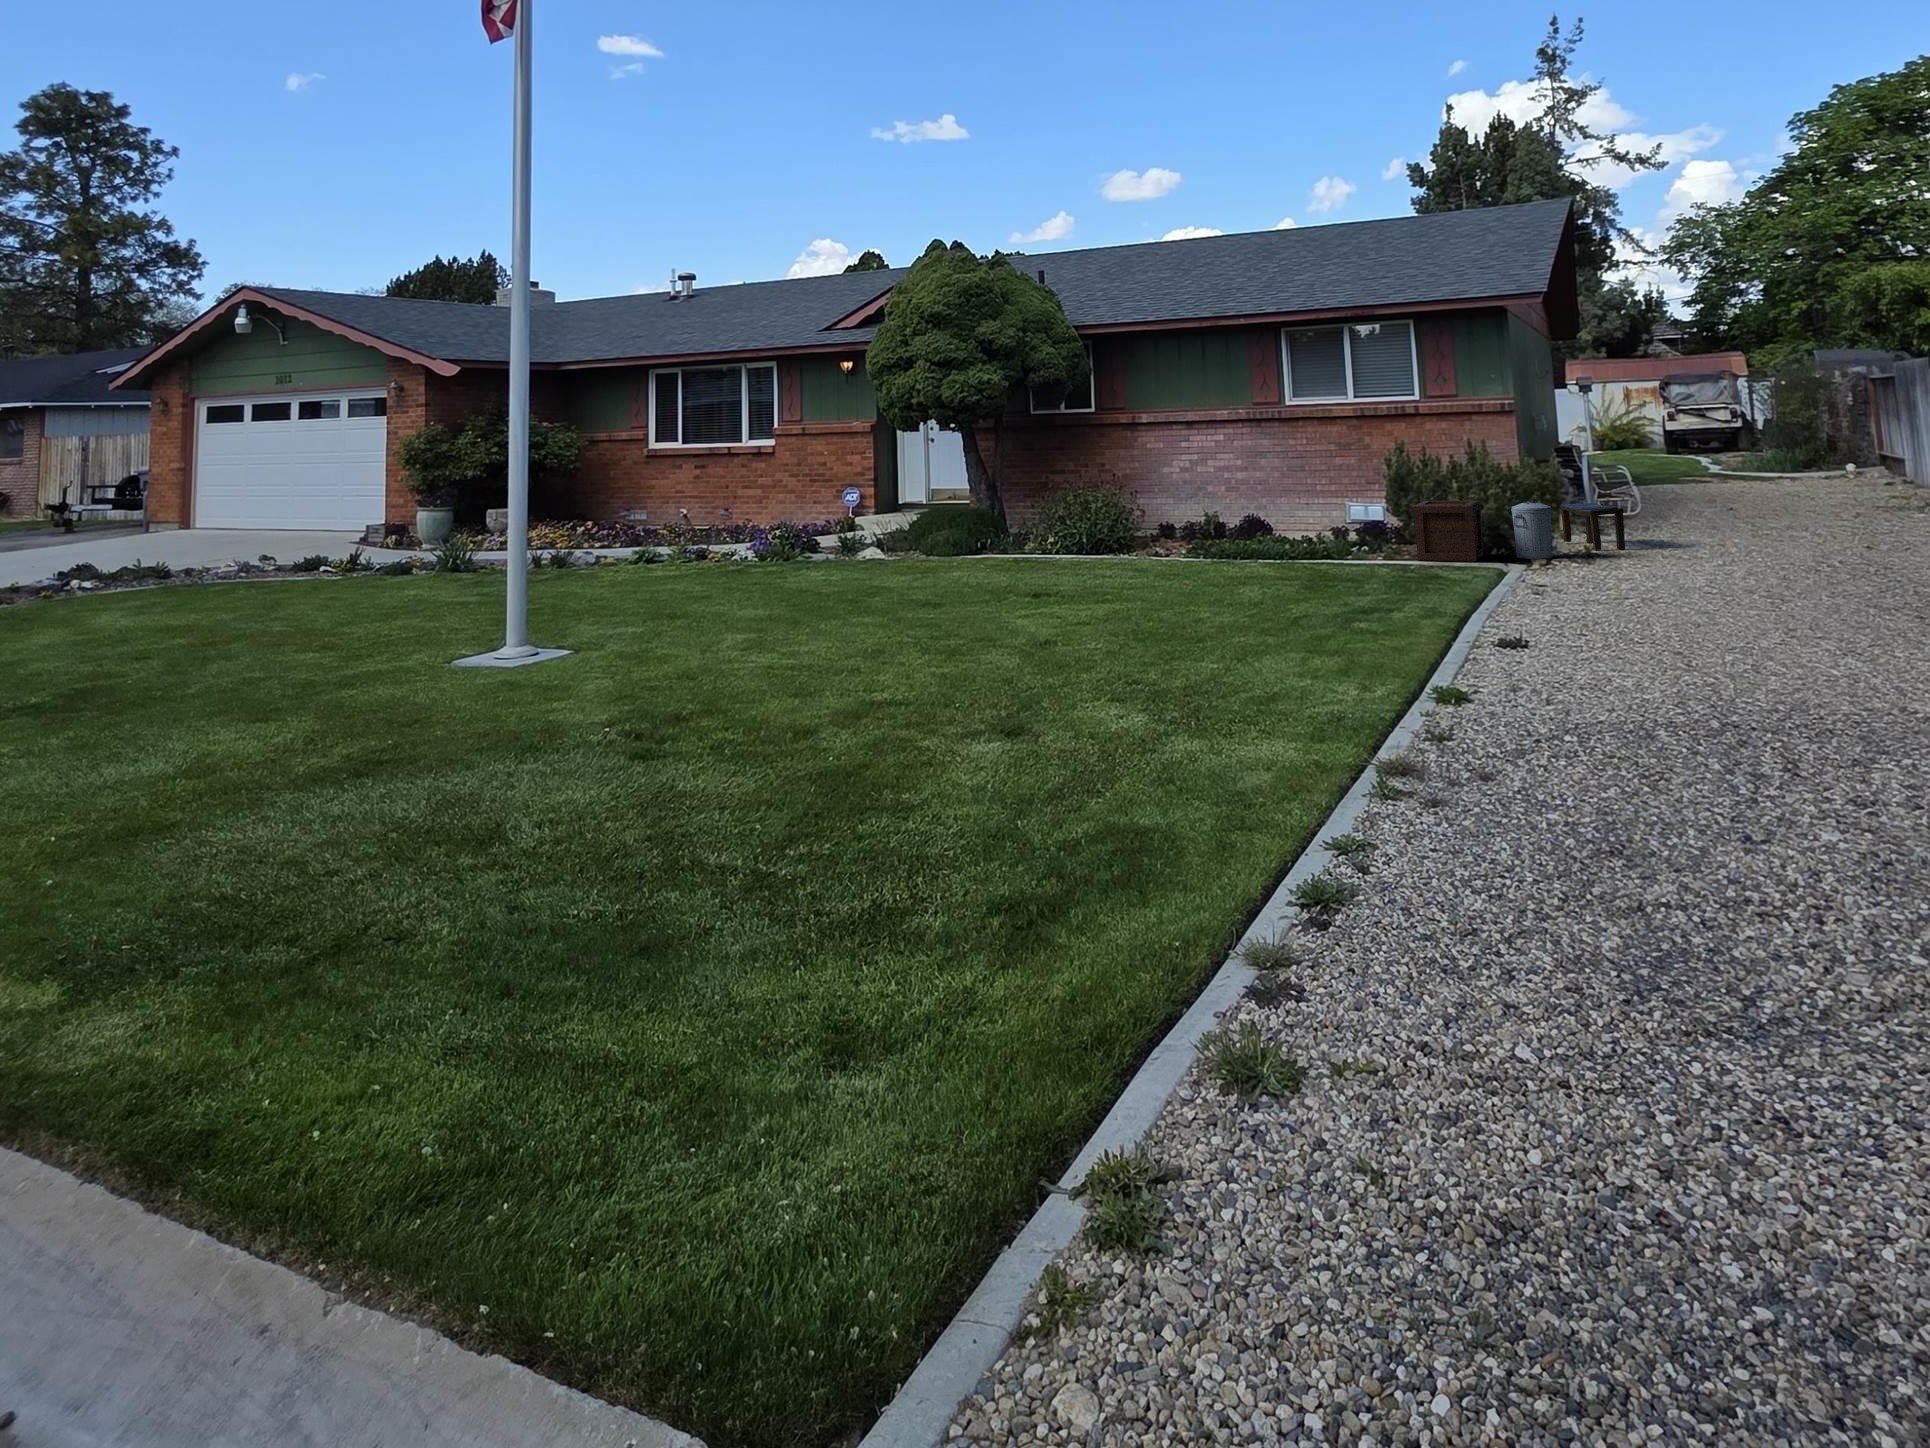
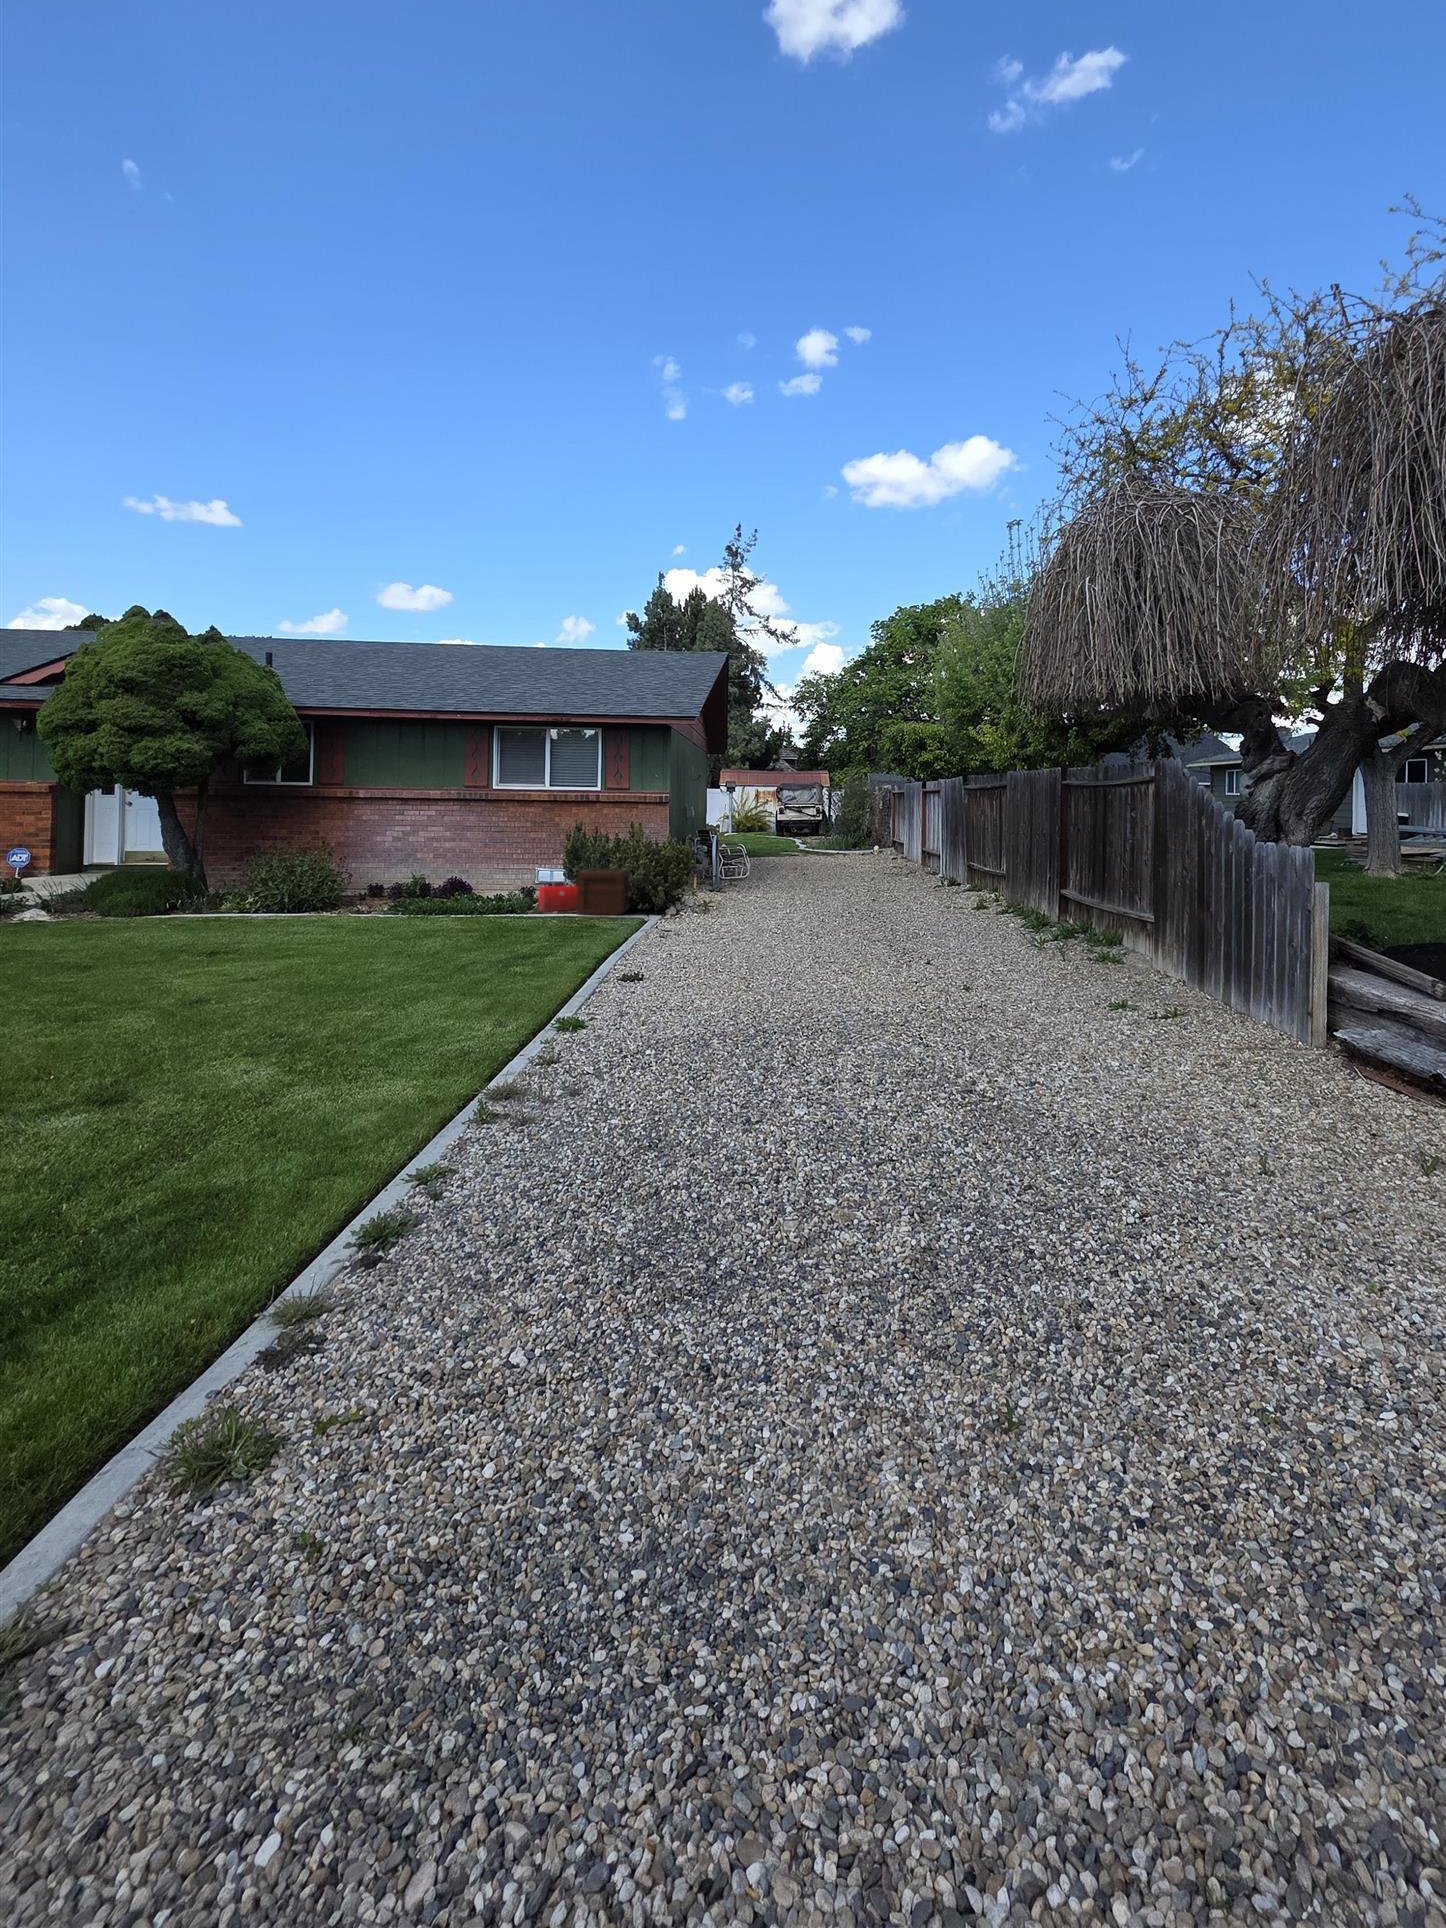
trash can: present [1511,501,1553,559] -> none [651,869,679,912]
bench: present [1560,503,1625,550] -> none [688,871,729,905]
toolbox: none [1364,517,1418,556] -> present [538,882,578,911]

